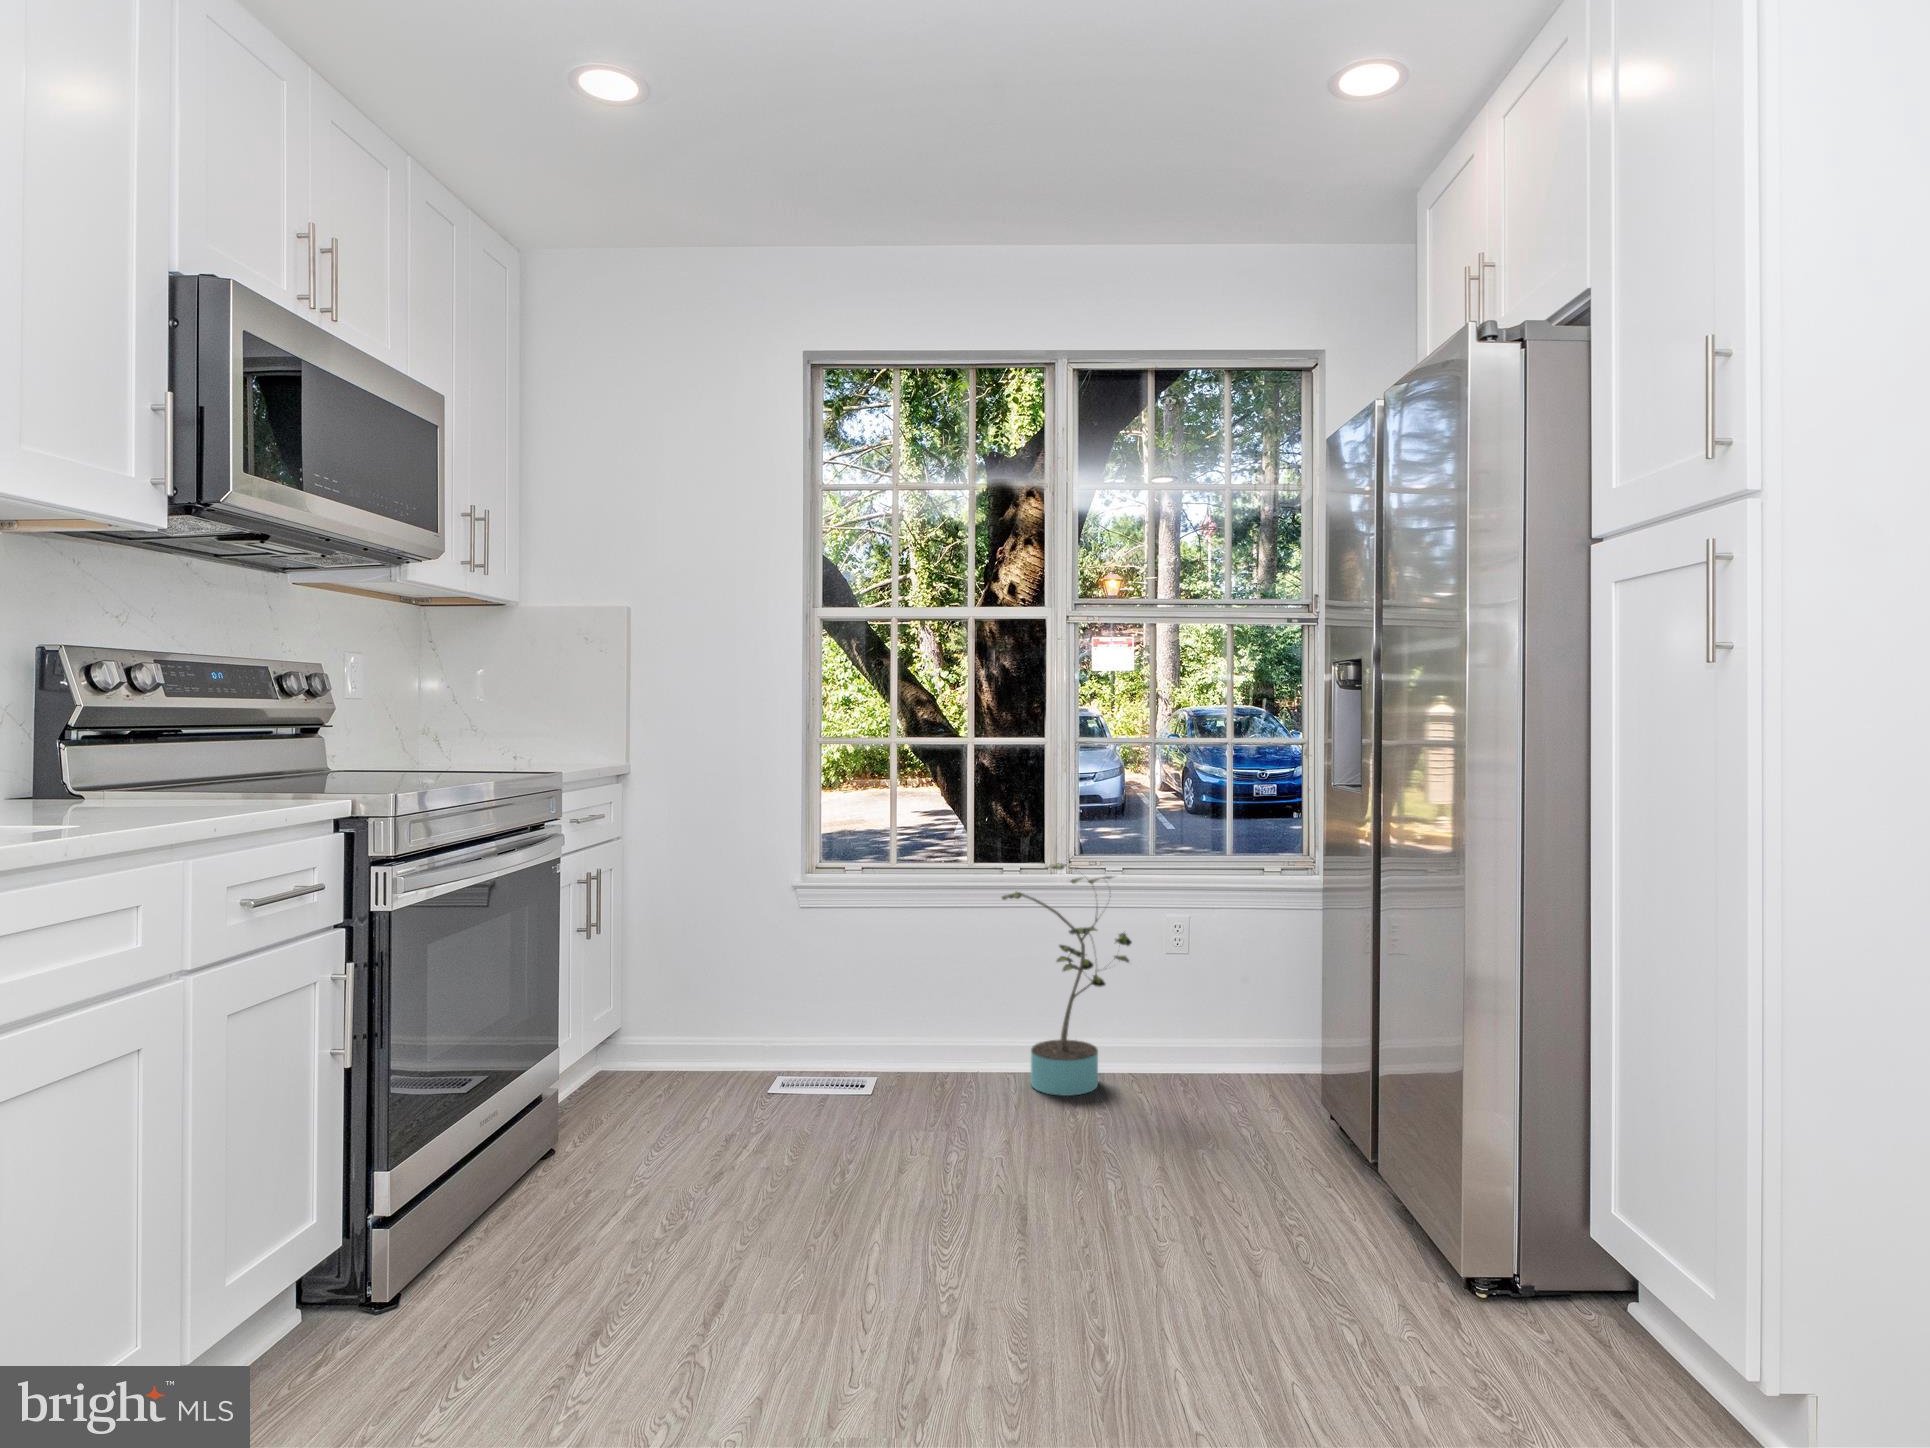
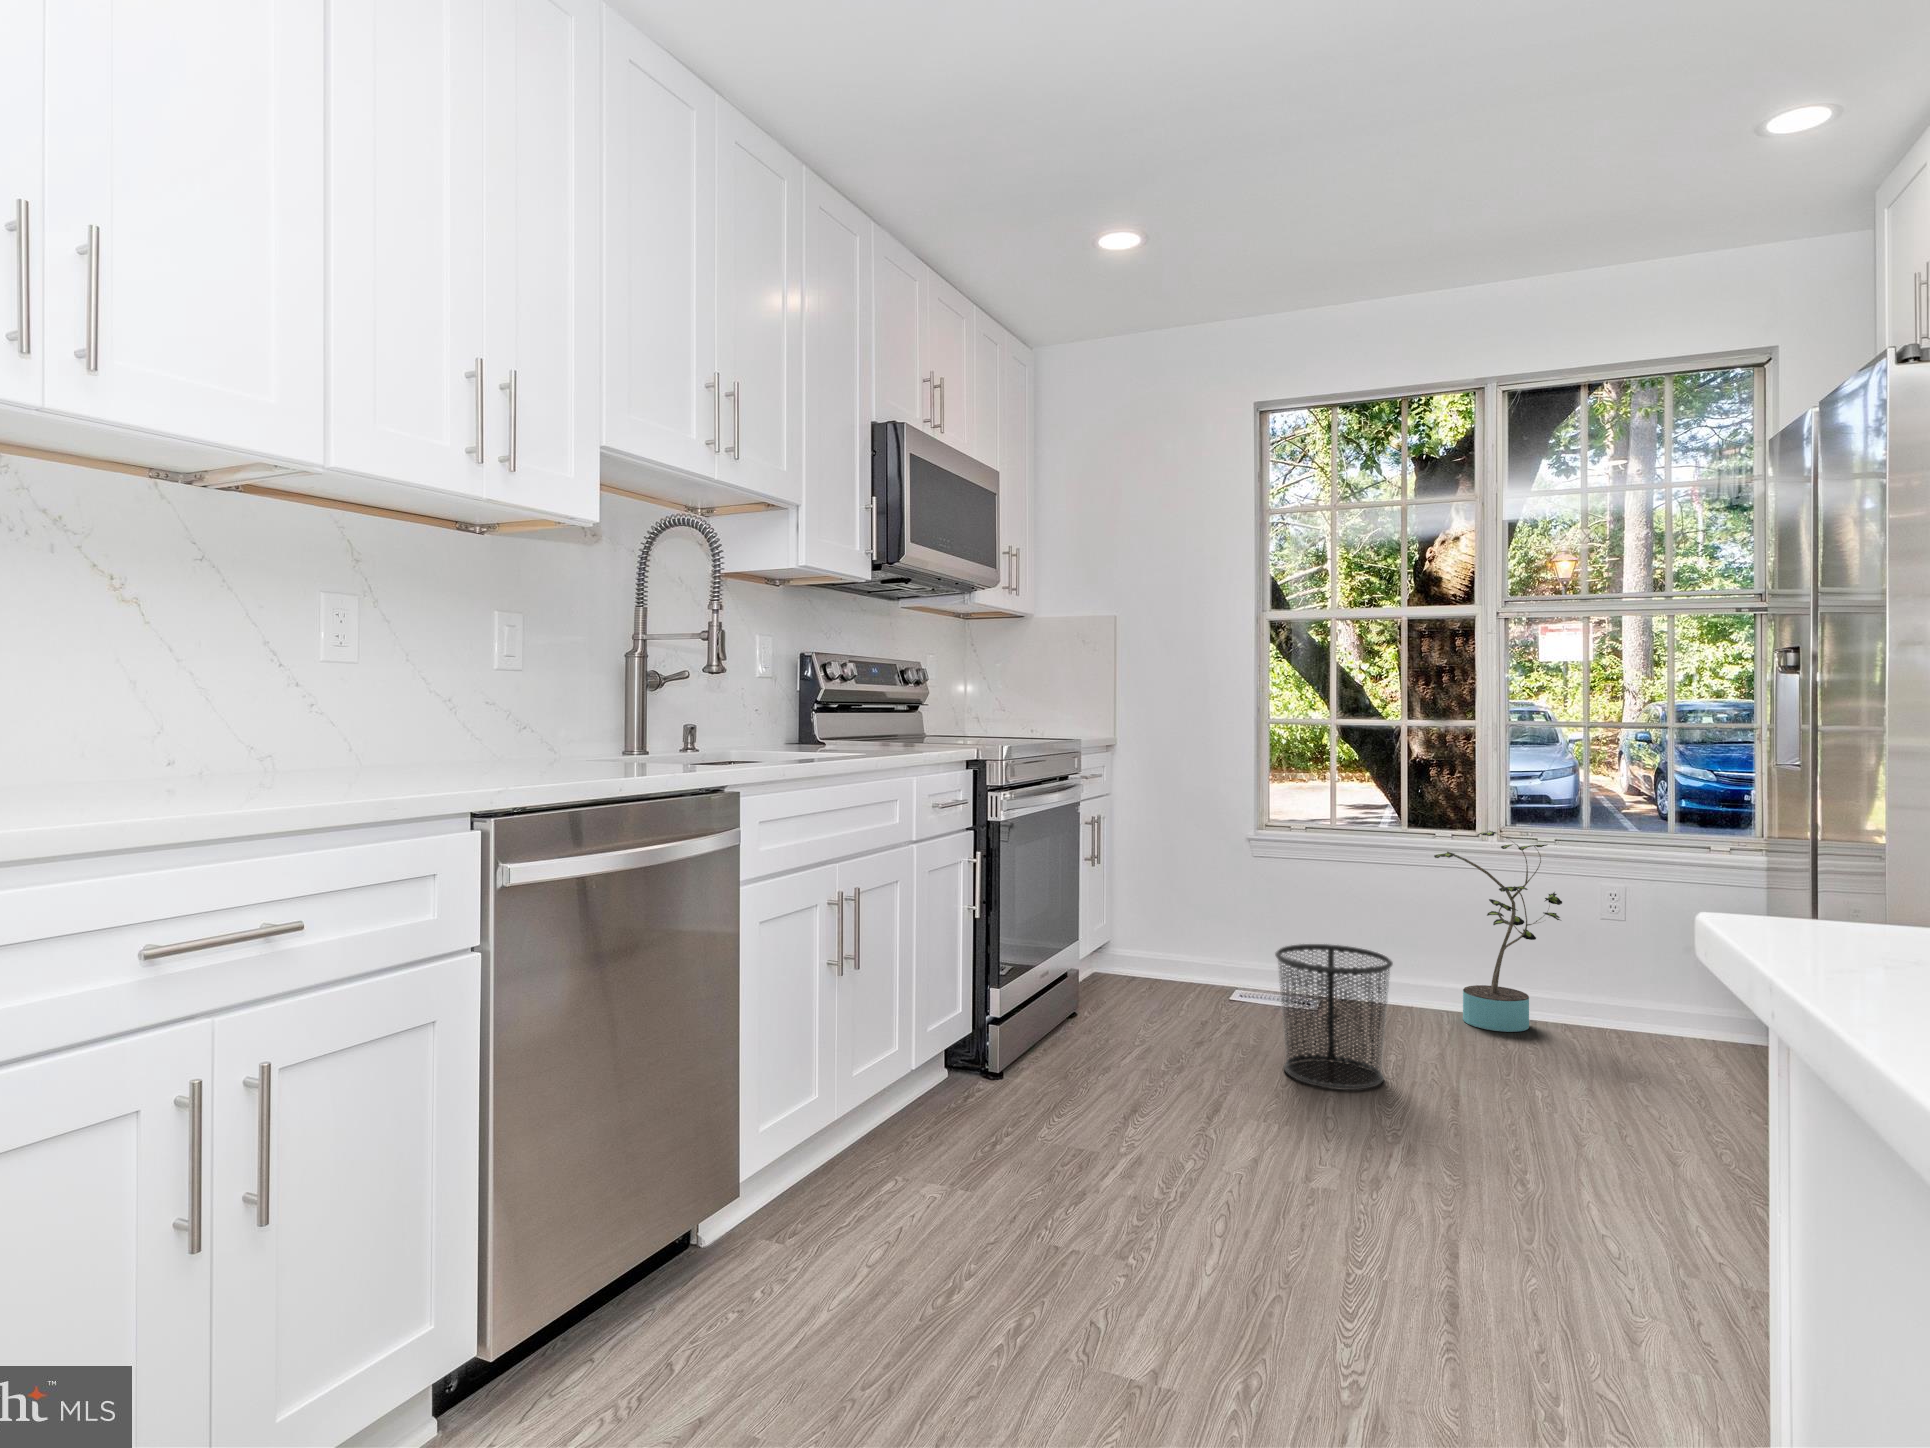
waste bin: none [810,1029,953,1227] -> present [1275,944,1393,1090]

